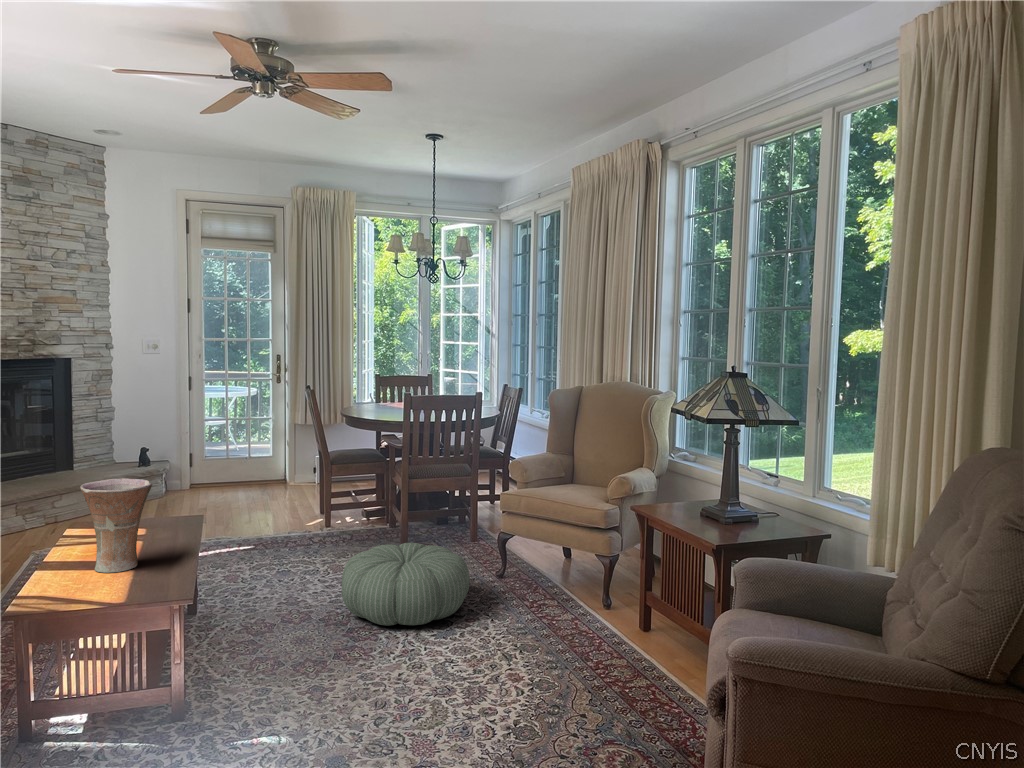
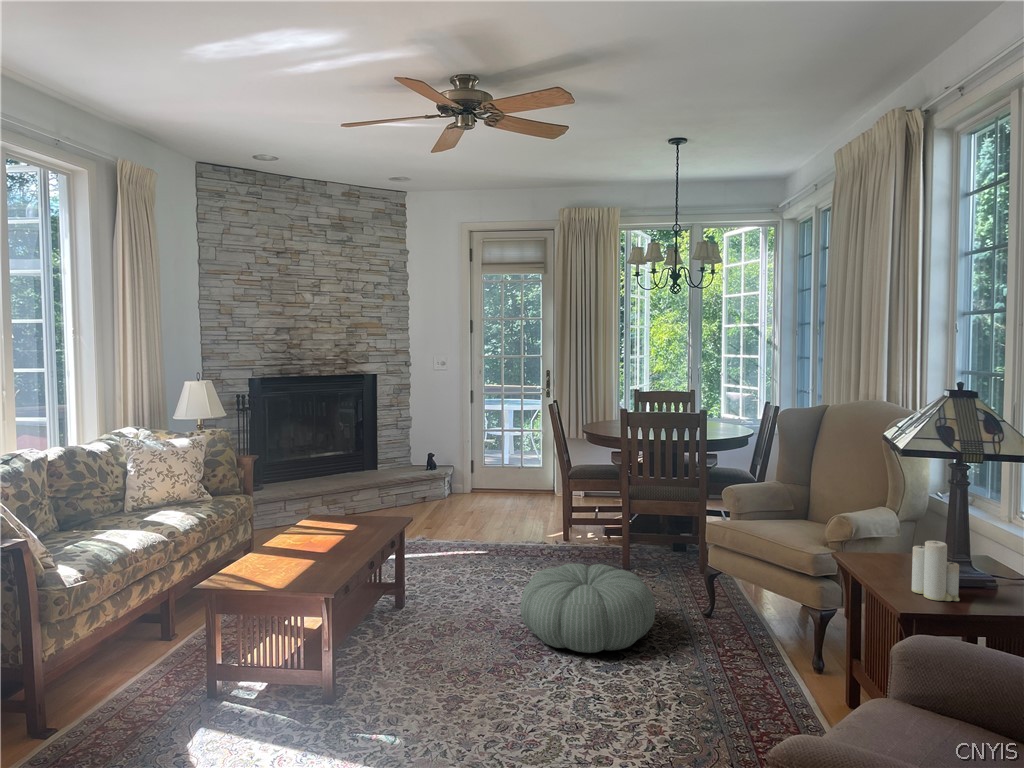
vase: present [80,478,152,573] -> none [280,481,336,561]
candle: none [705,485,739,532] -> present [912,541,960,601]

